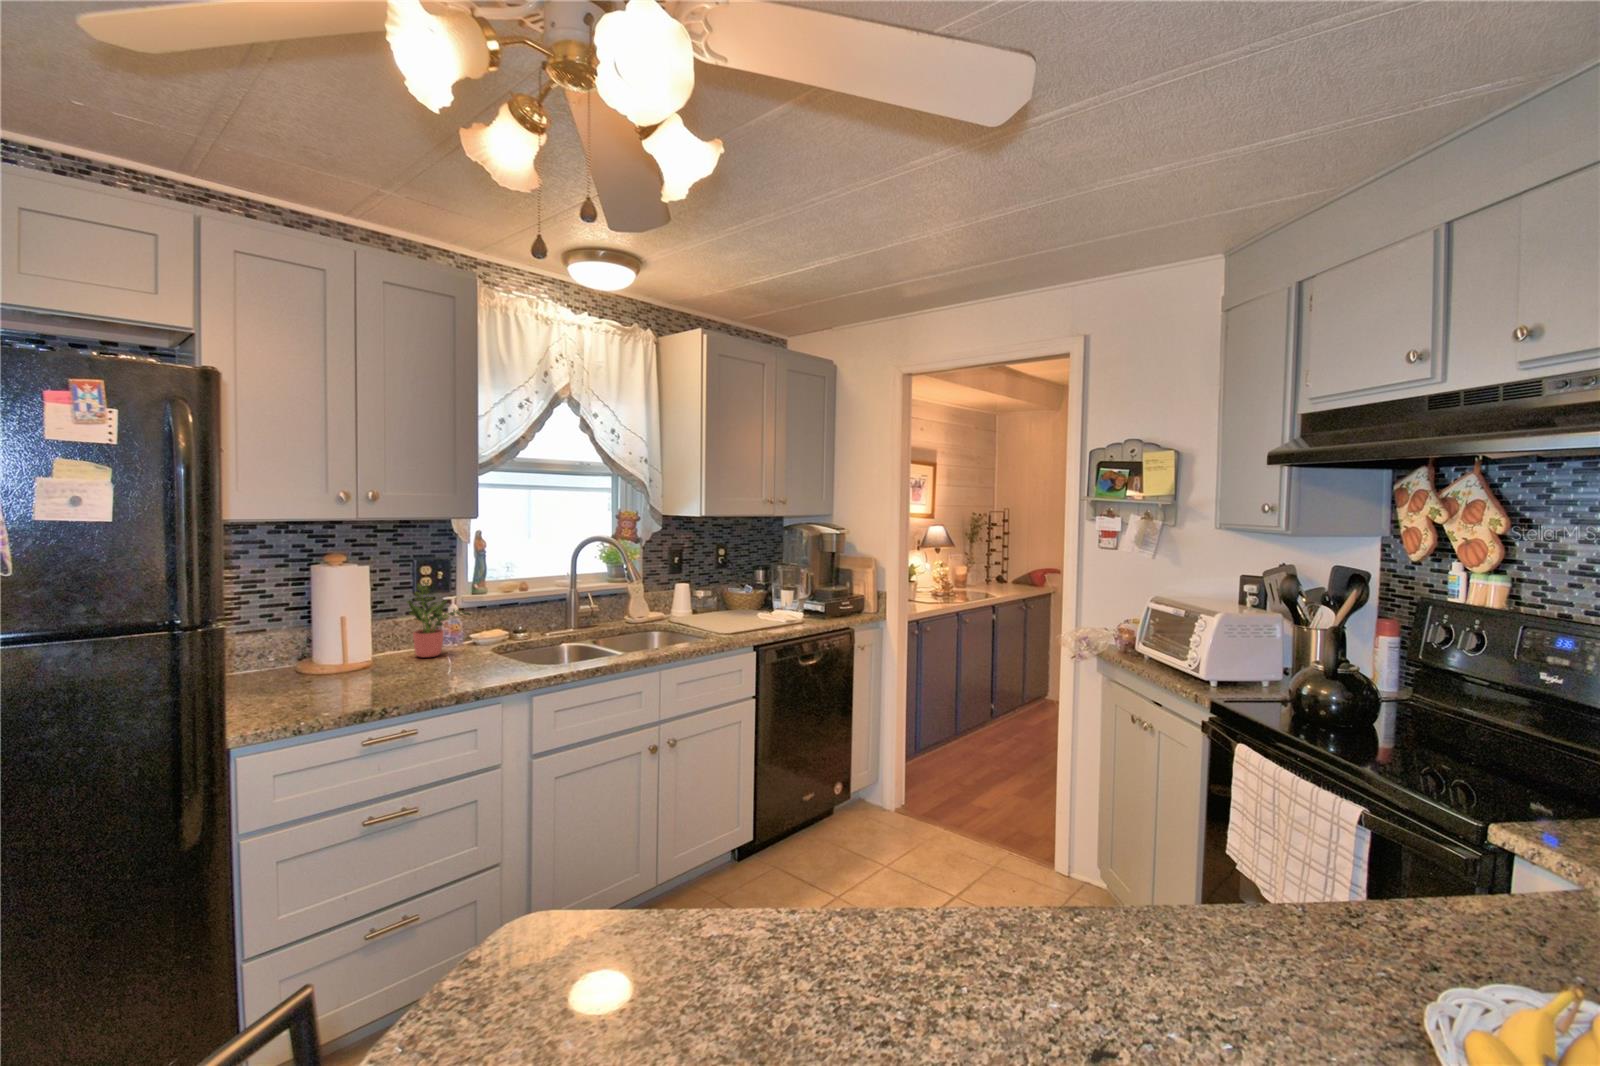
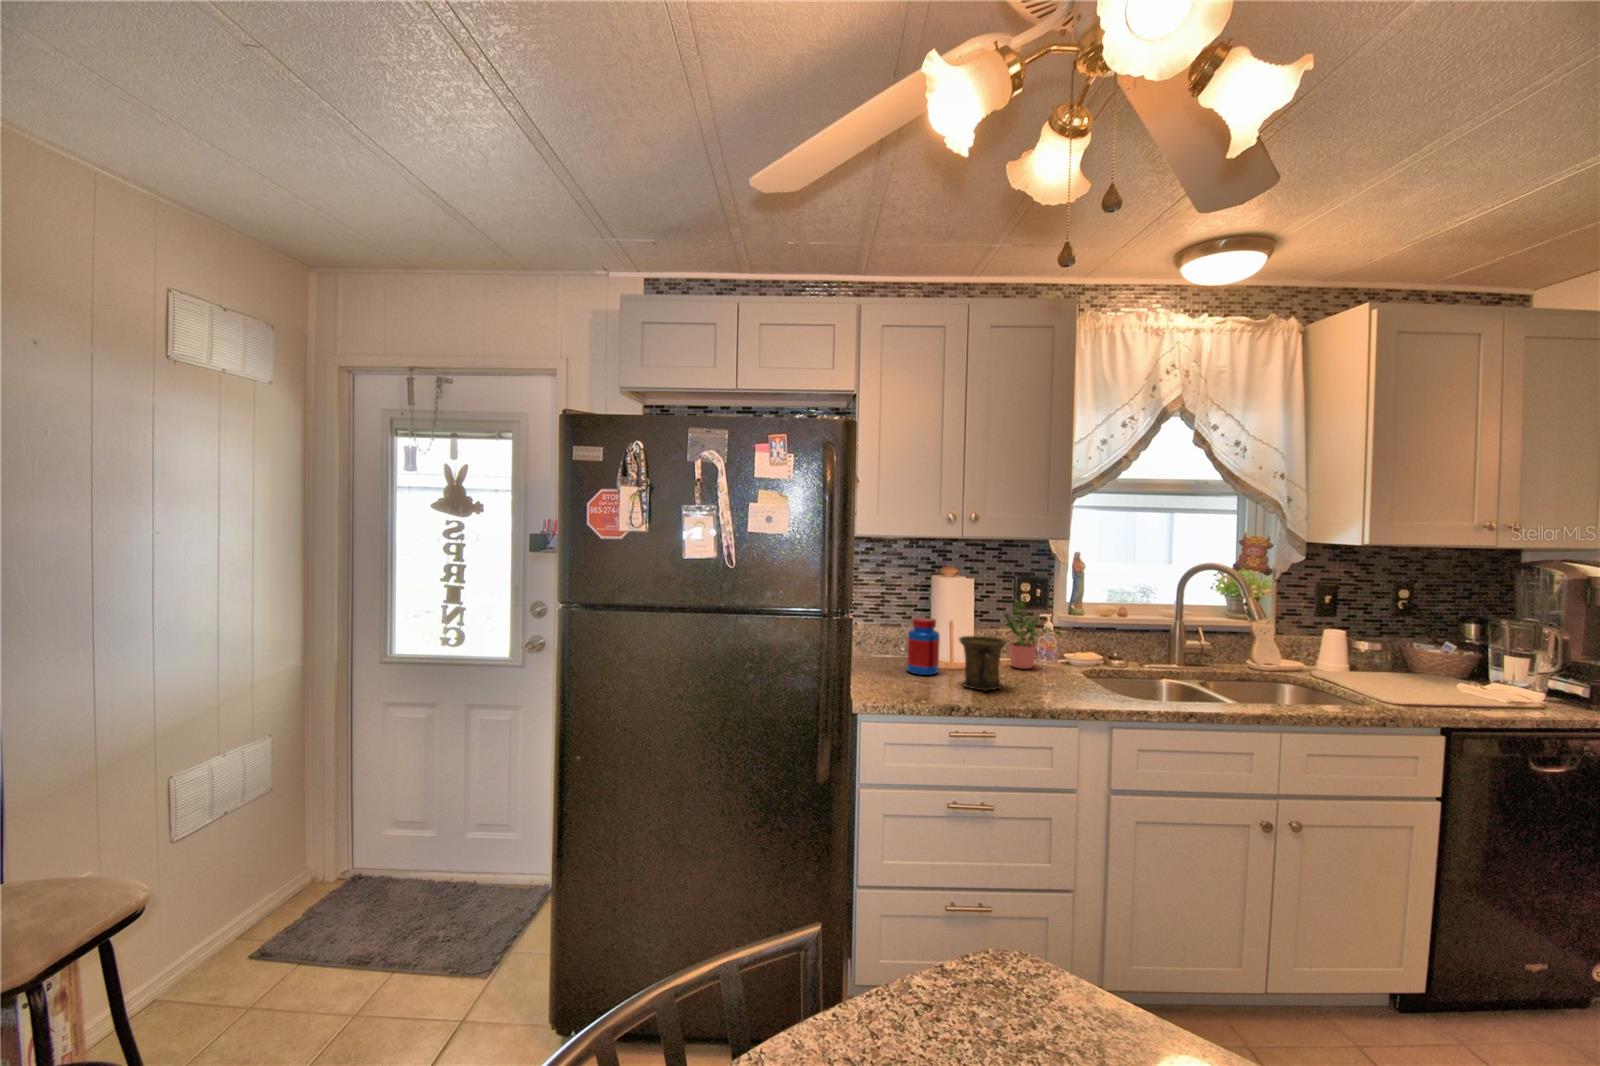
jar: none [282,616,328,686] -> present [907,617,940,675]
mug: none [358,627,419,688] -> present [959,636,1007,691]

